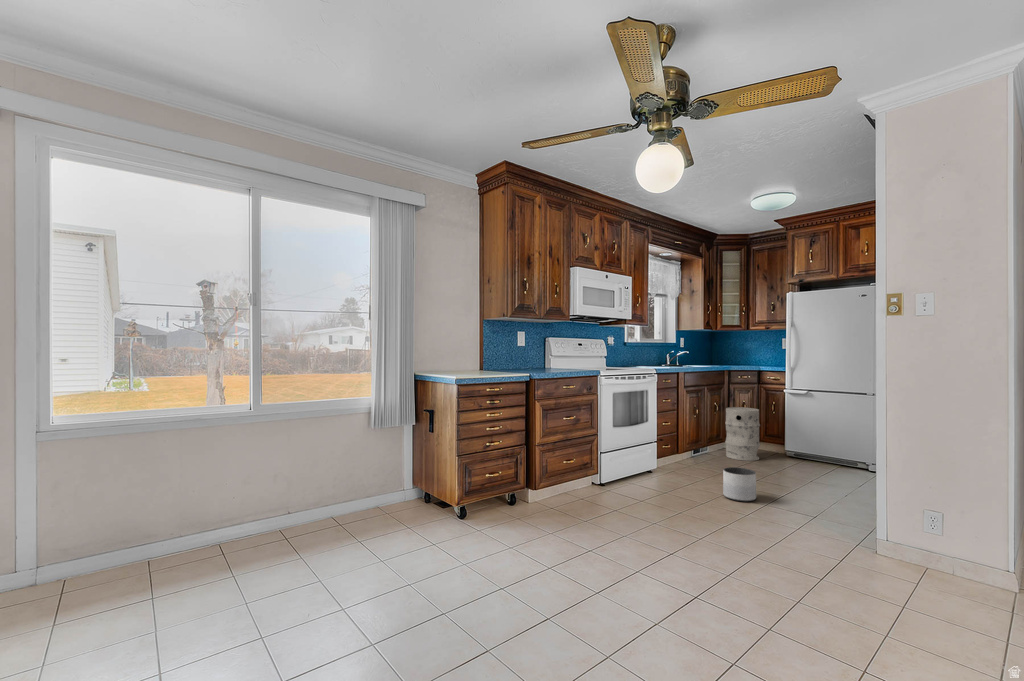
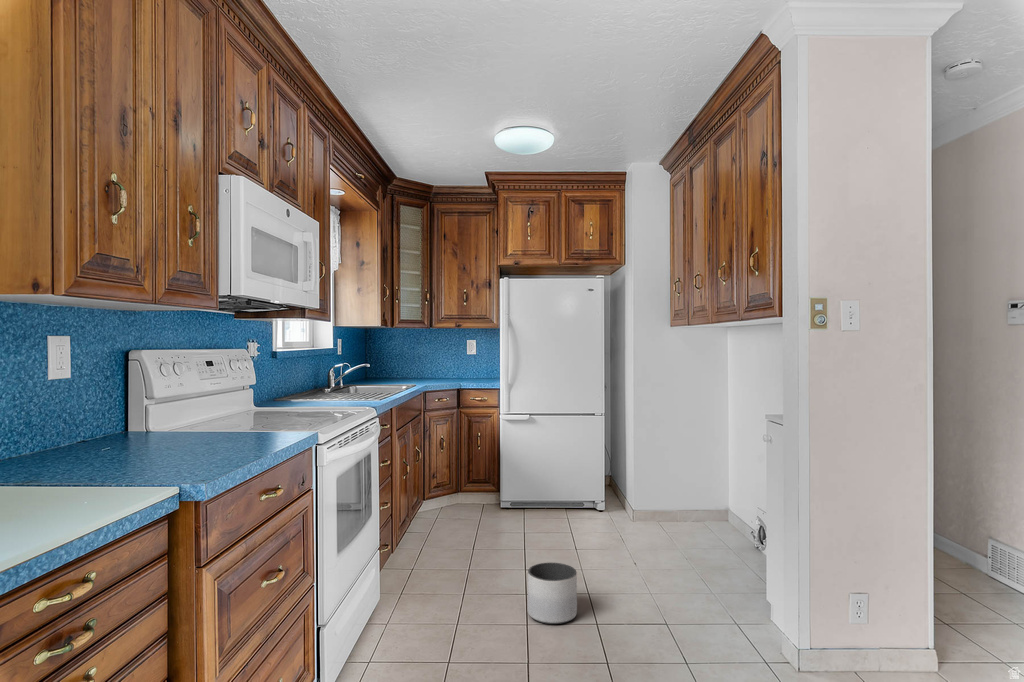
trash can: present [725,407,760,461] -> none [432,447,480,531]

